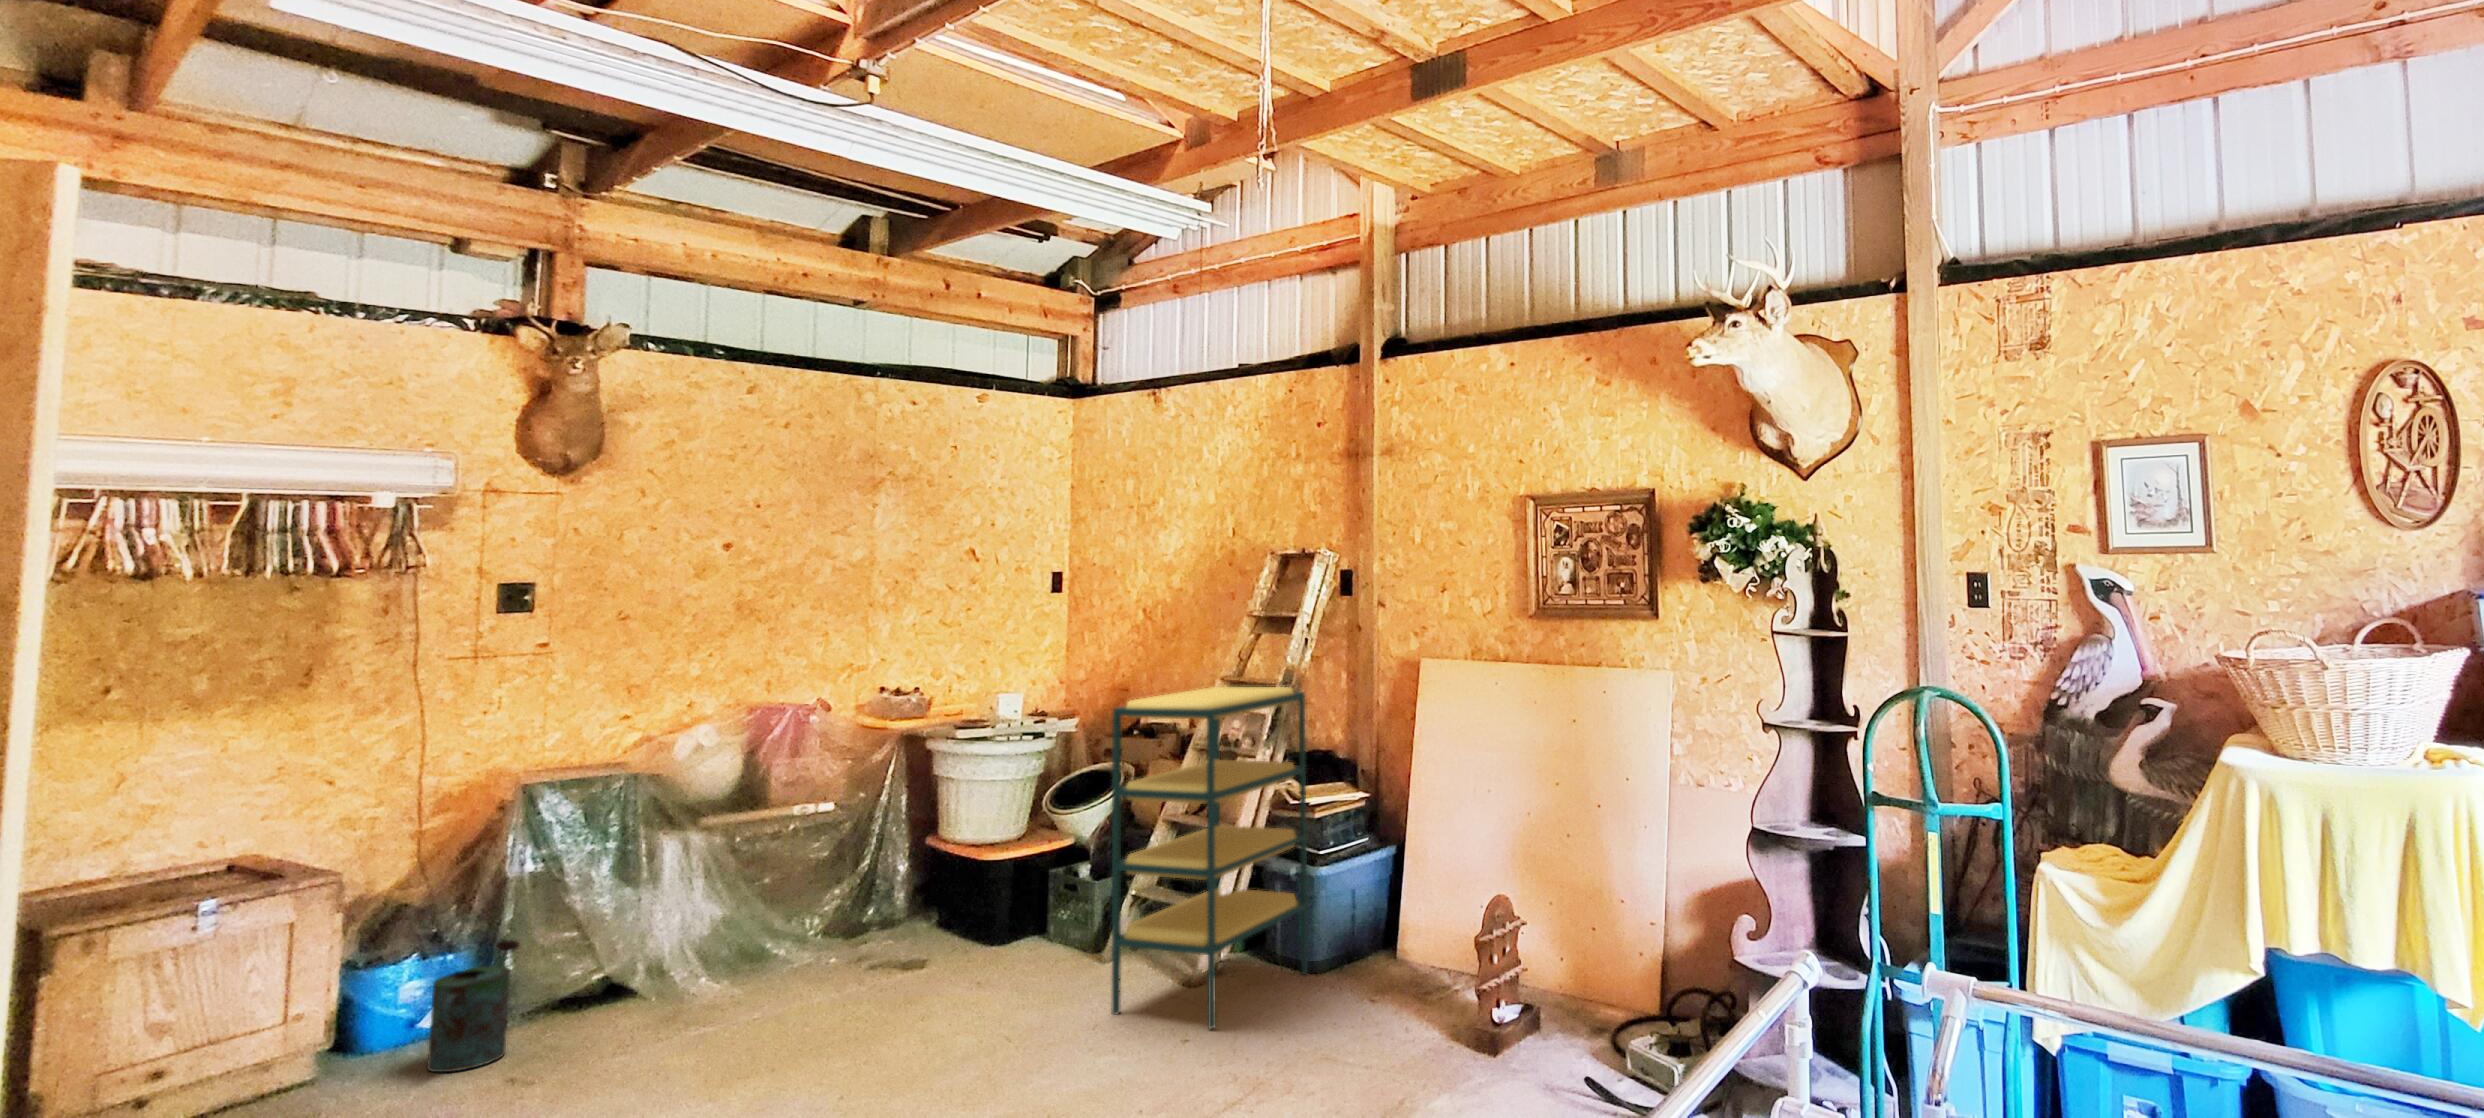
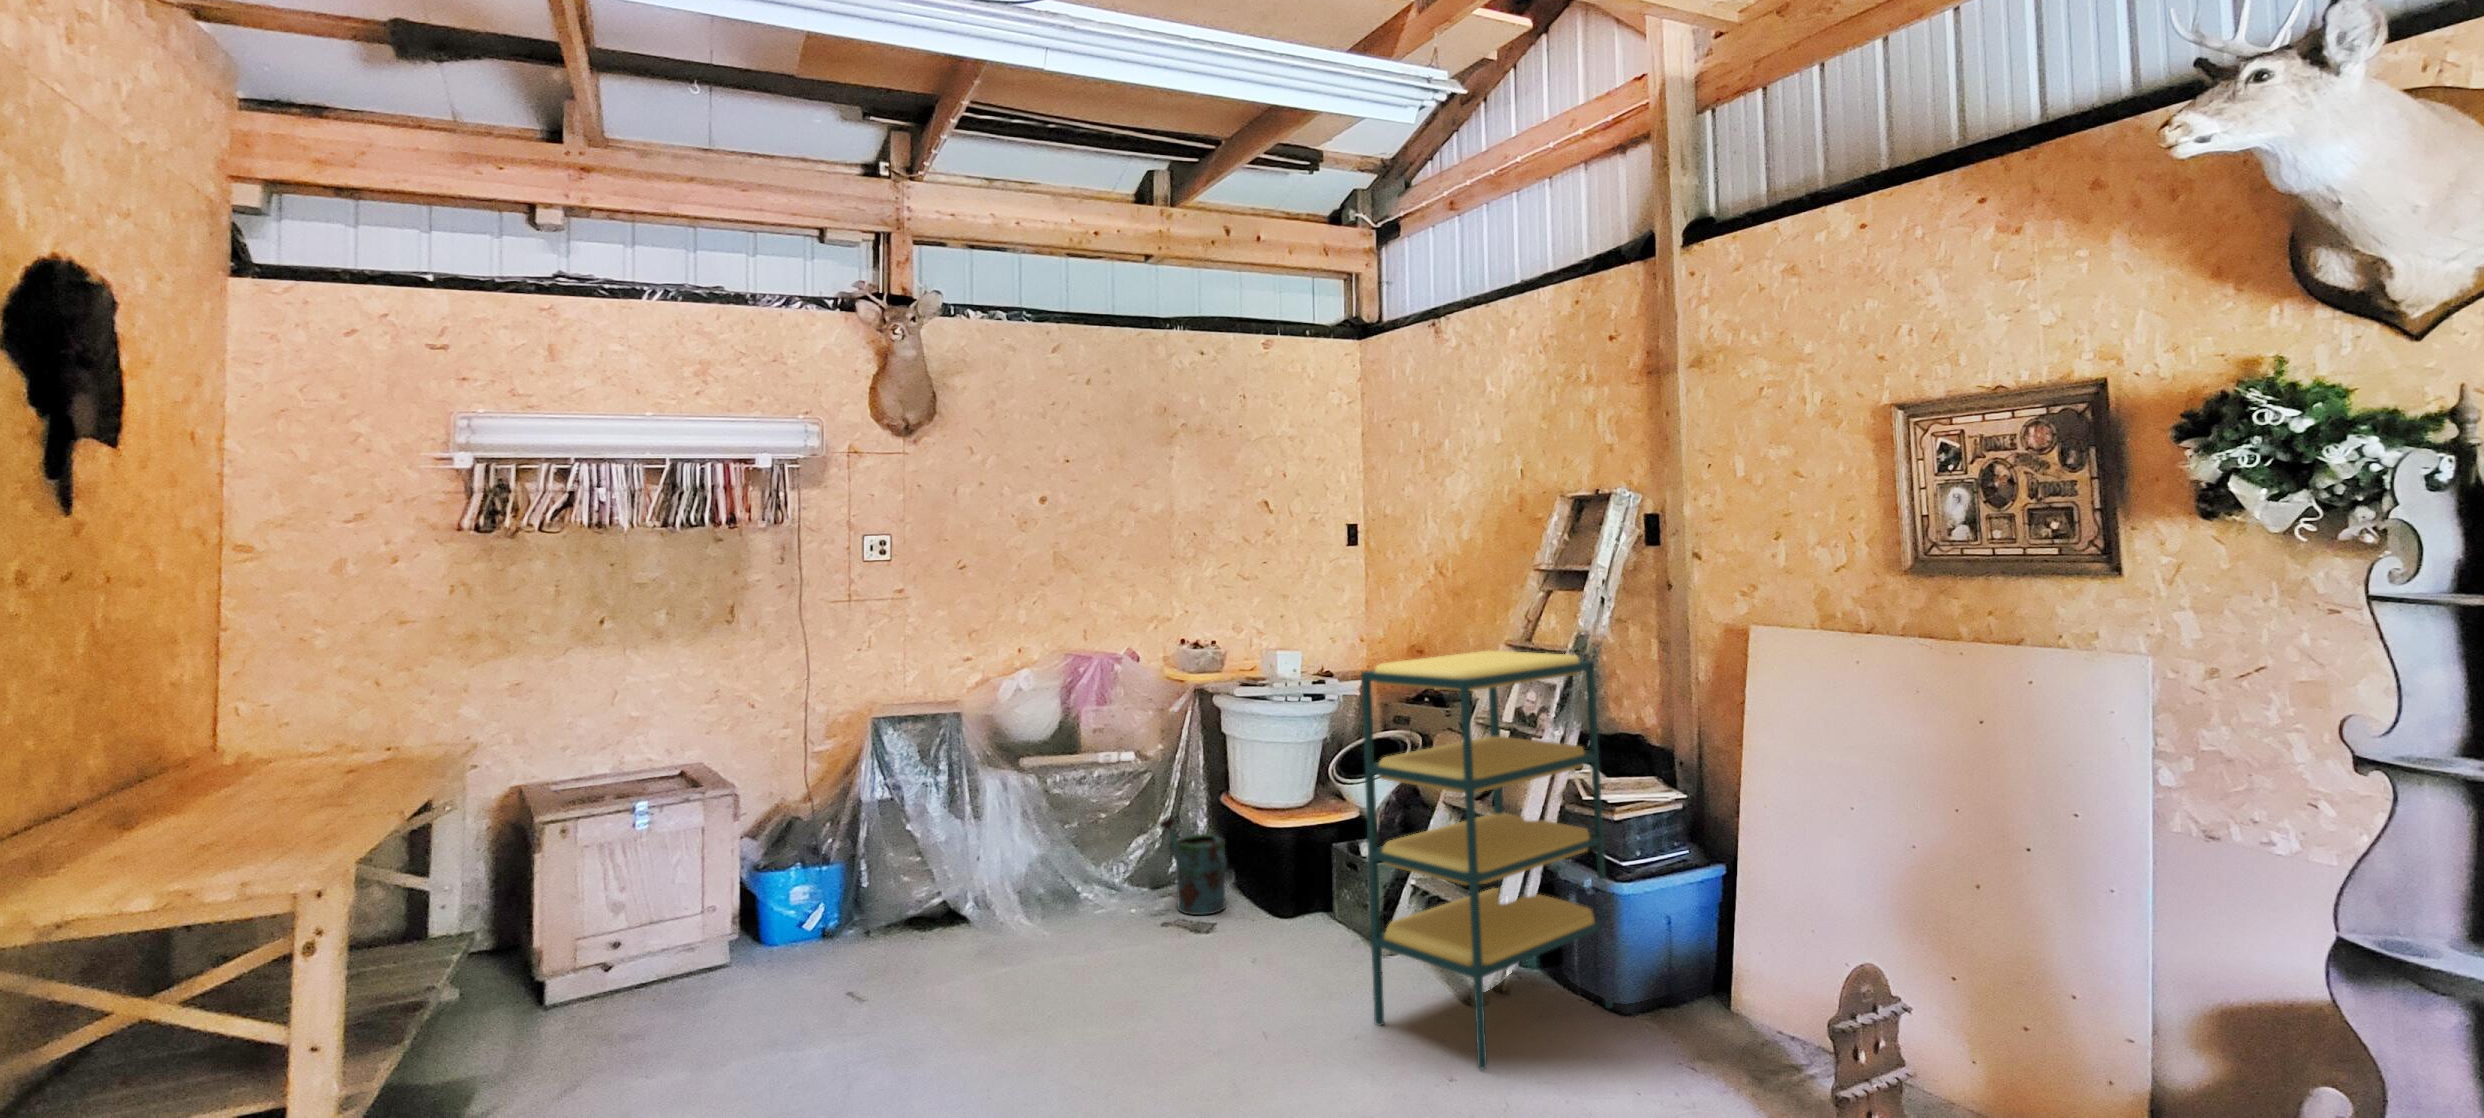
watering can: present [427,940,519,1072] -> present [1160,818,1227,915]

